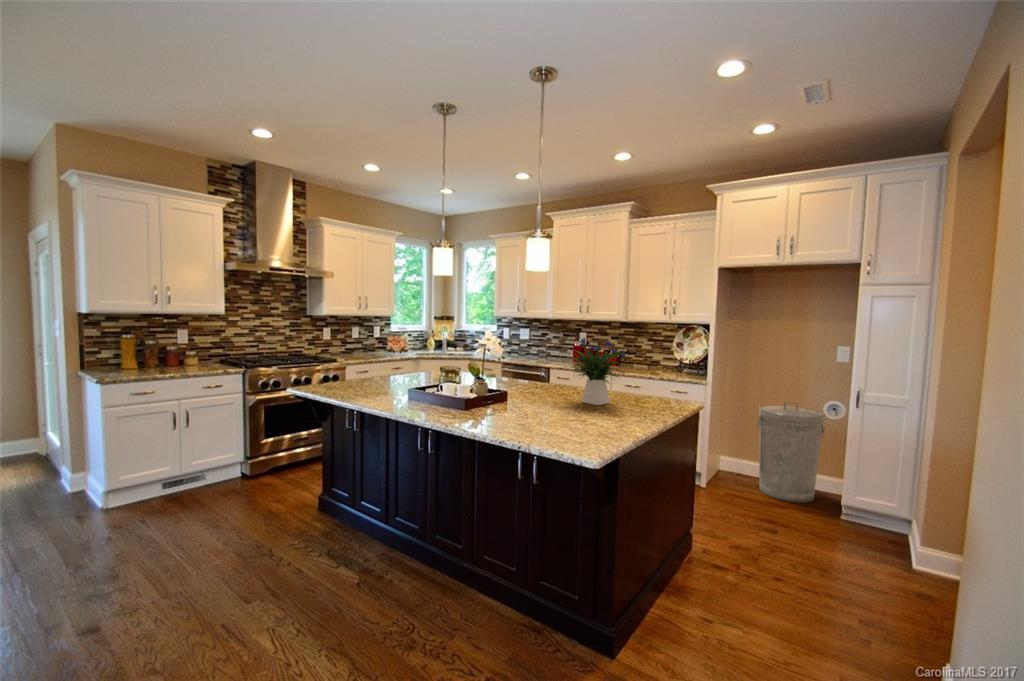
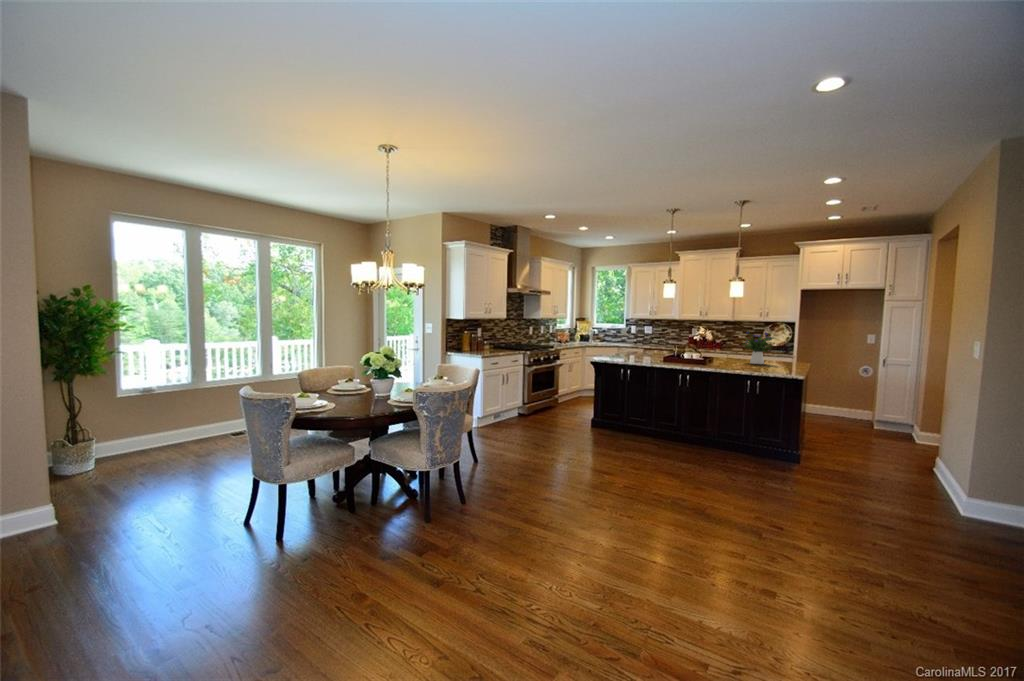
trash can: present [757,402,826,503] -> none [821,367,863,424]

